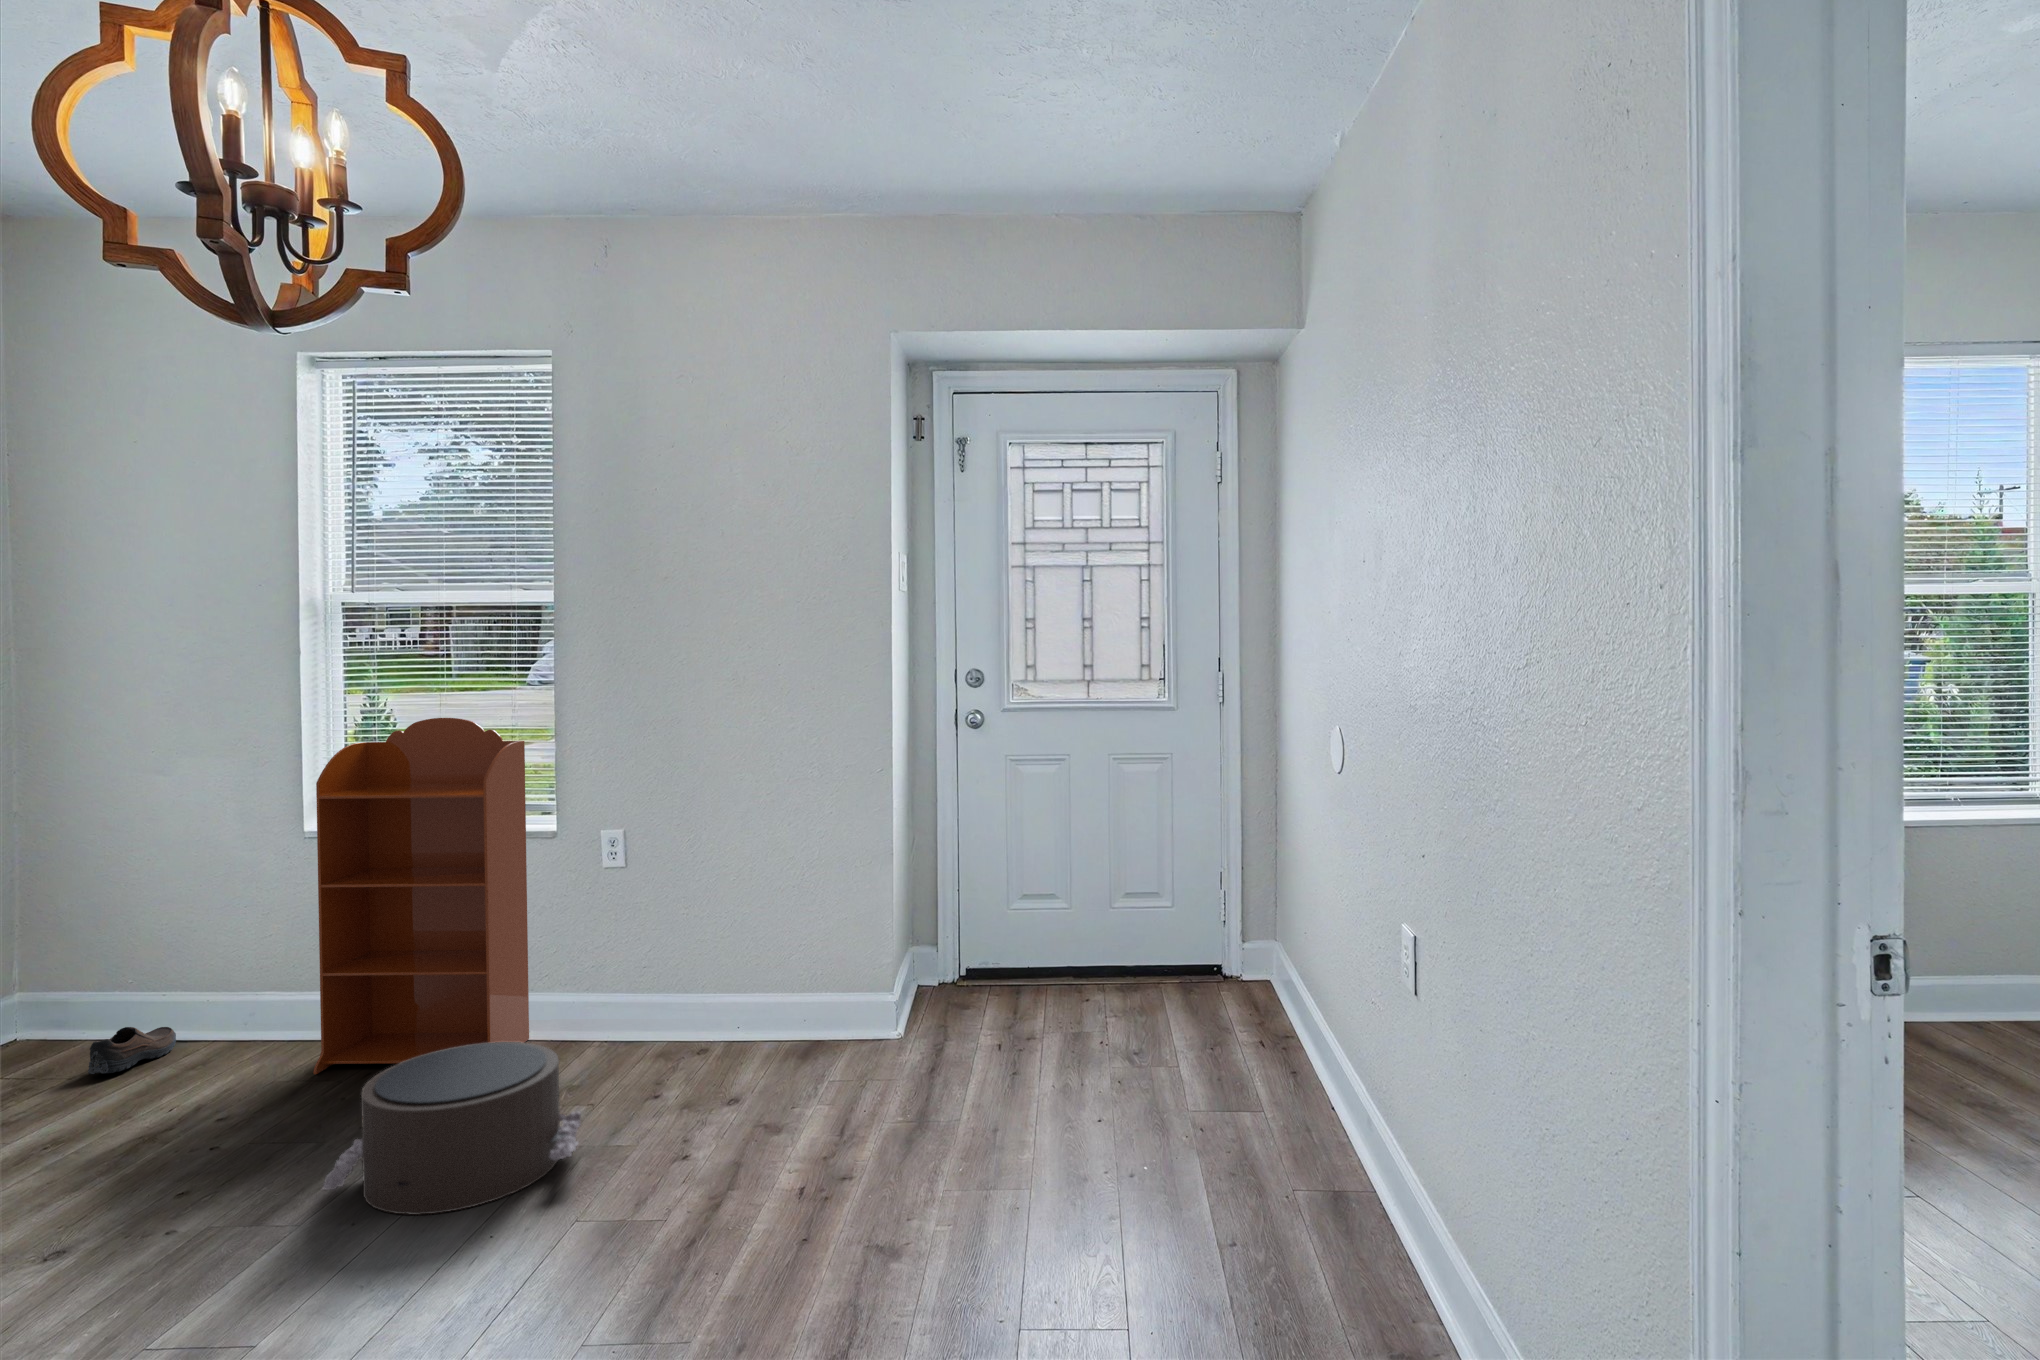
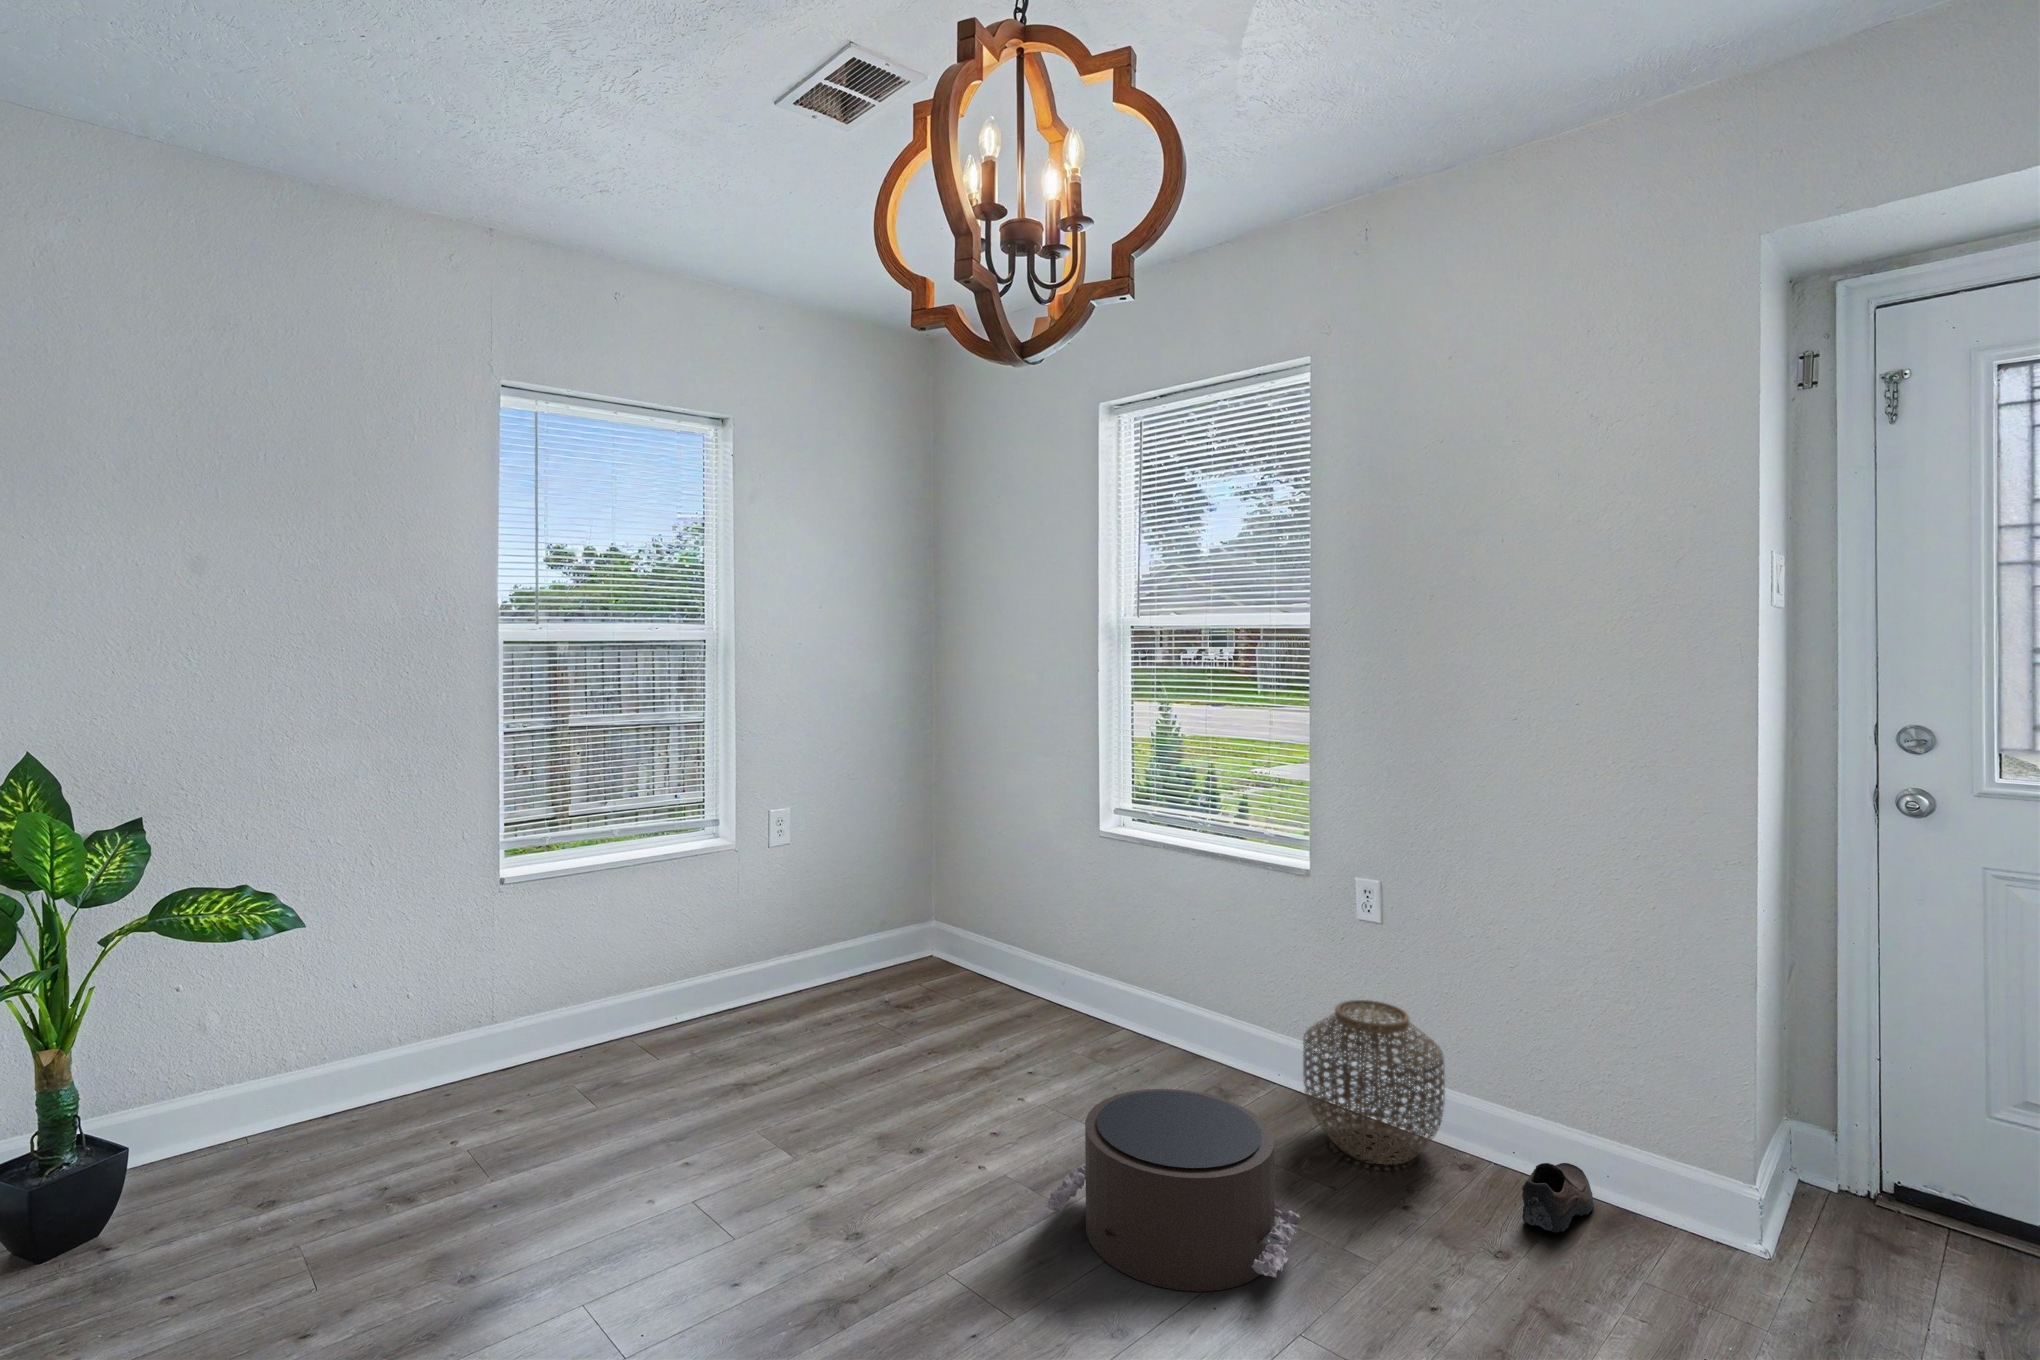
bookcase: present [314,718,529,1074] -> none [1094,738,1280,1110]
woven basket: none [562,934,685,1070] -> present [1303,1000,1445,1164]
shoe: present [88,1027,176,1074] -> present [1522,1163,1593,1232]

